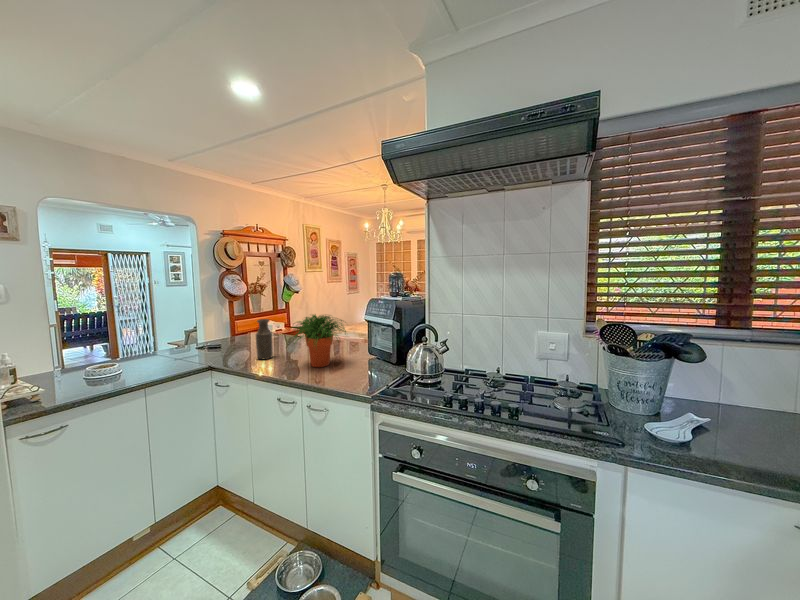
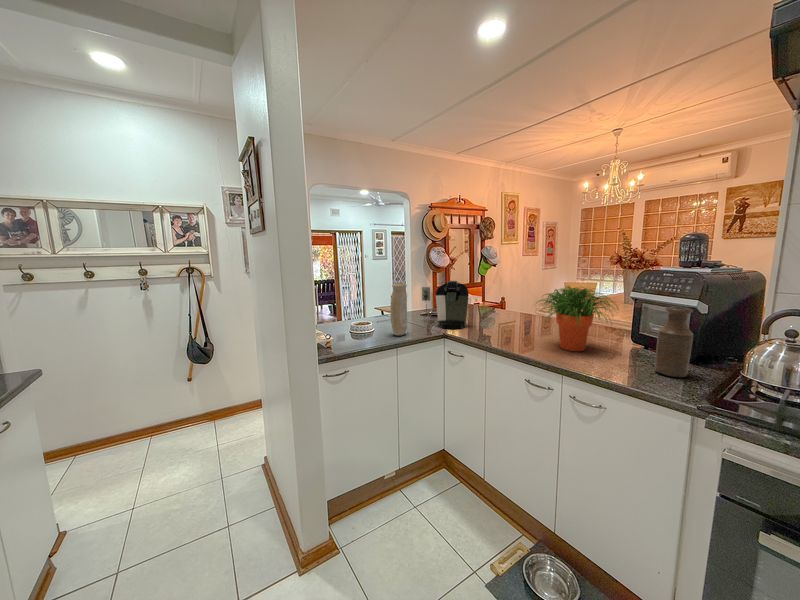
coffee maker: none [191,313,240,361] -> present [422,281,469,329]
bottle: present [256,319,273,359] -> present [655,306,693,377]
vase: none [137,320,162,377] -> present [391,283,407,335]

